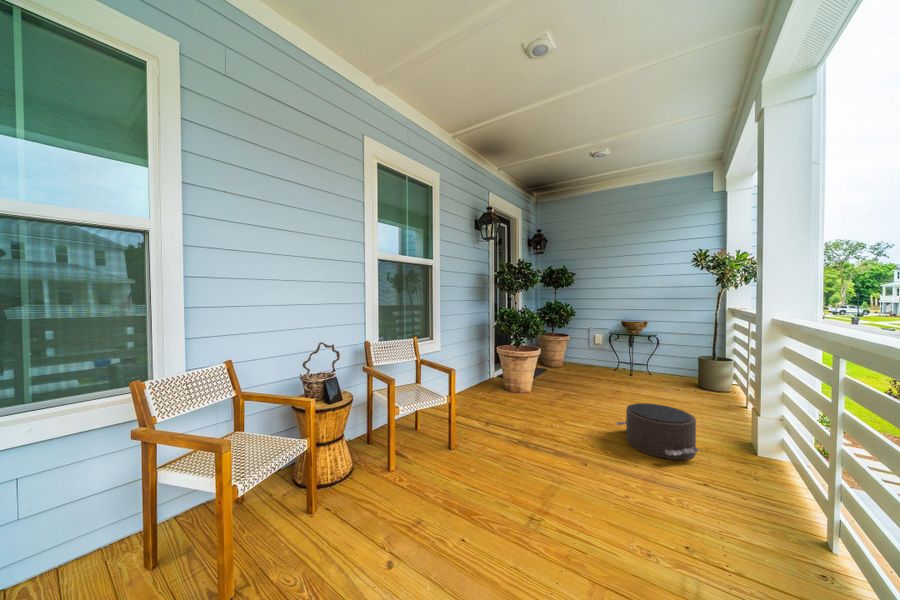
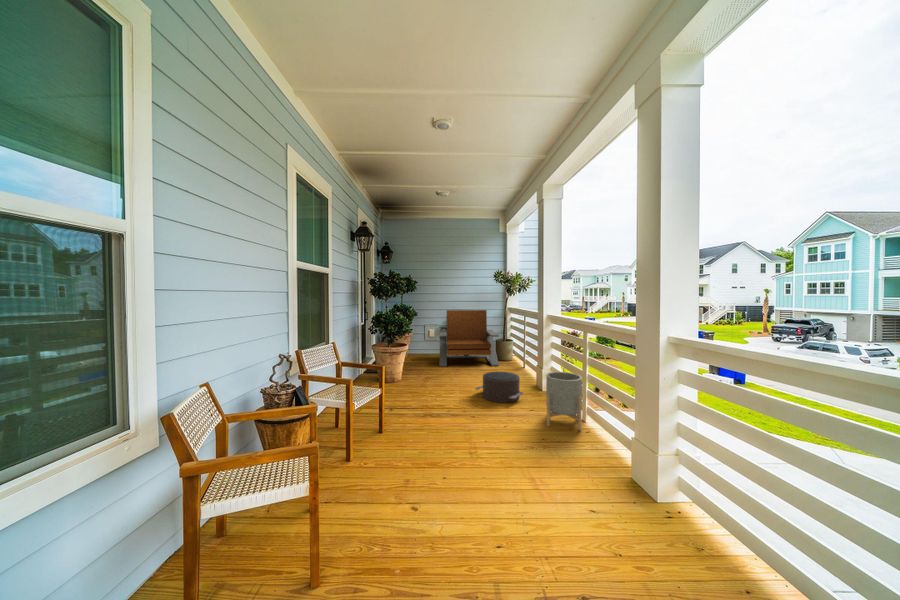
lounge chair: none [596,310,695,397] -> present [439,310,499,366]
planter: none [717,428,823,573] -> present [546,372,582,430]

